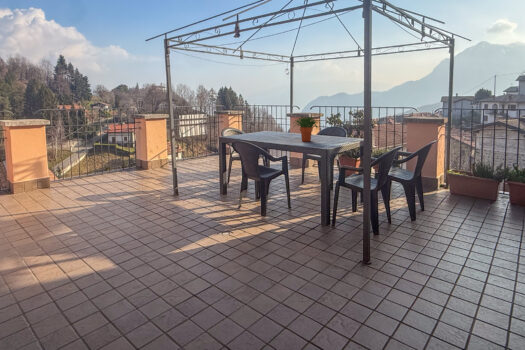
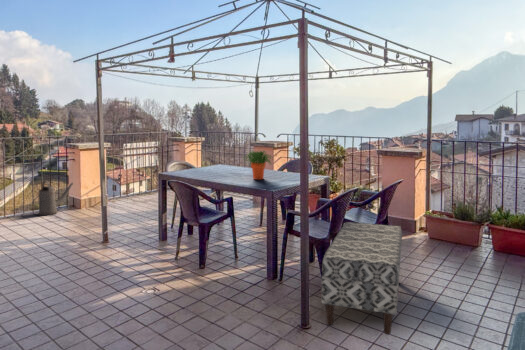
watering can: none [109,146,140,175] -> present [33,181,73,215]
bench: none [377,176,448,265] -> present [321,222,402,334]

